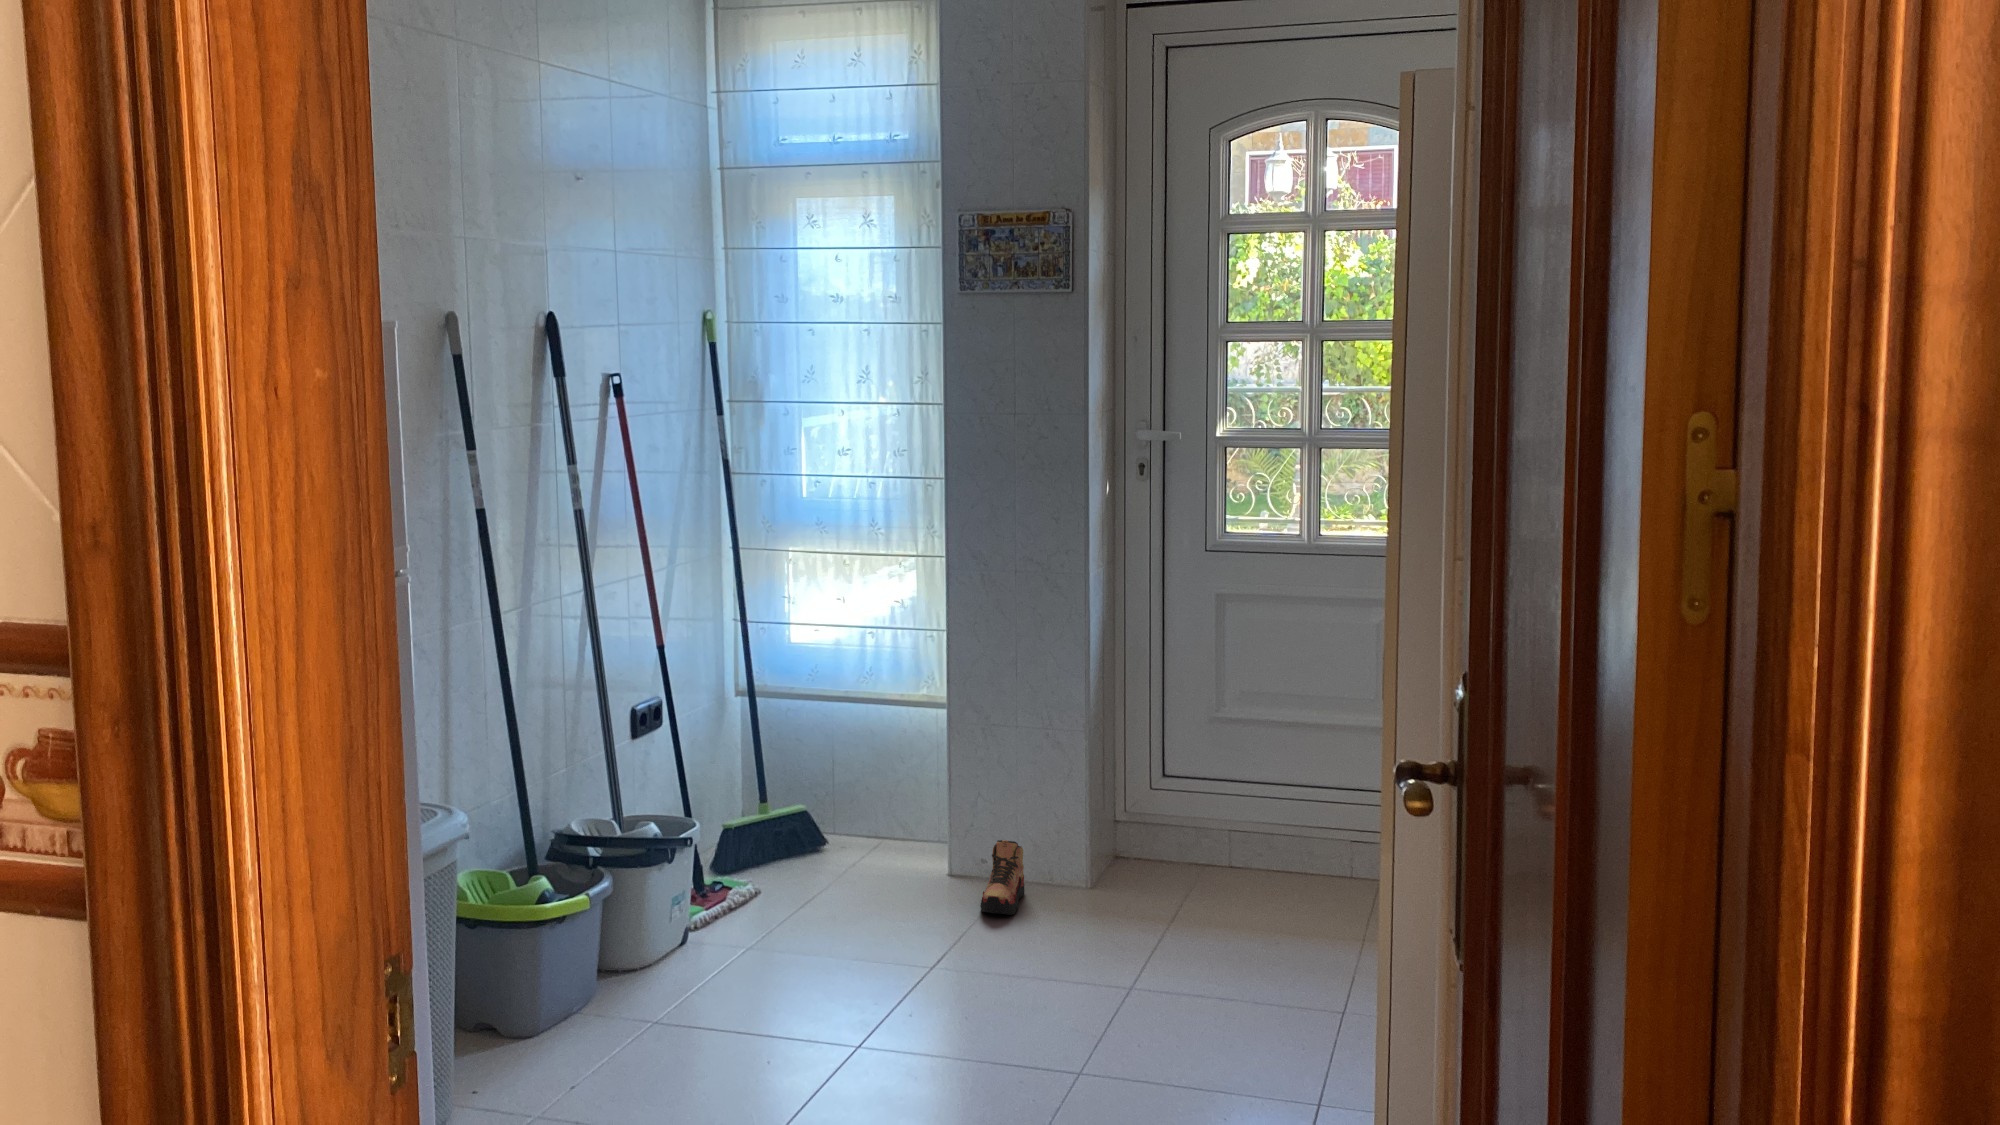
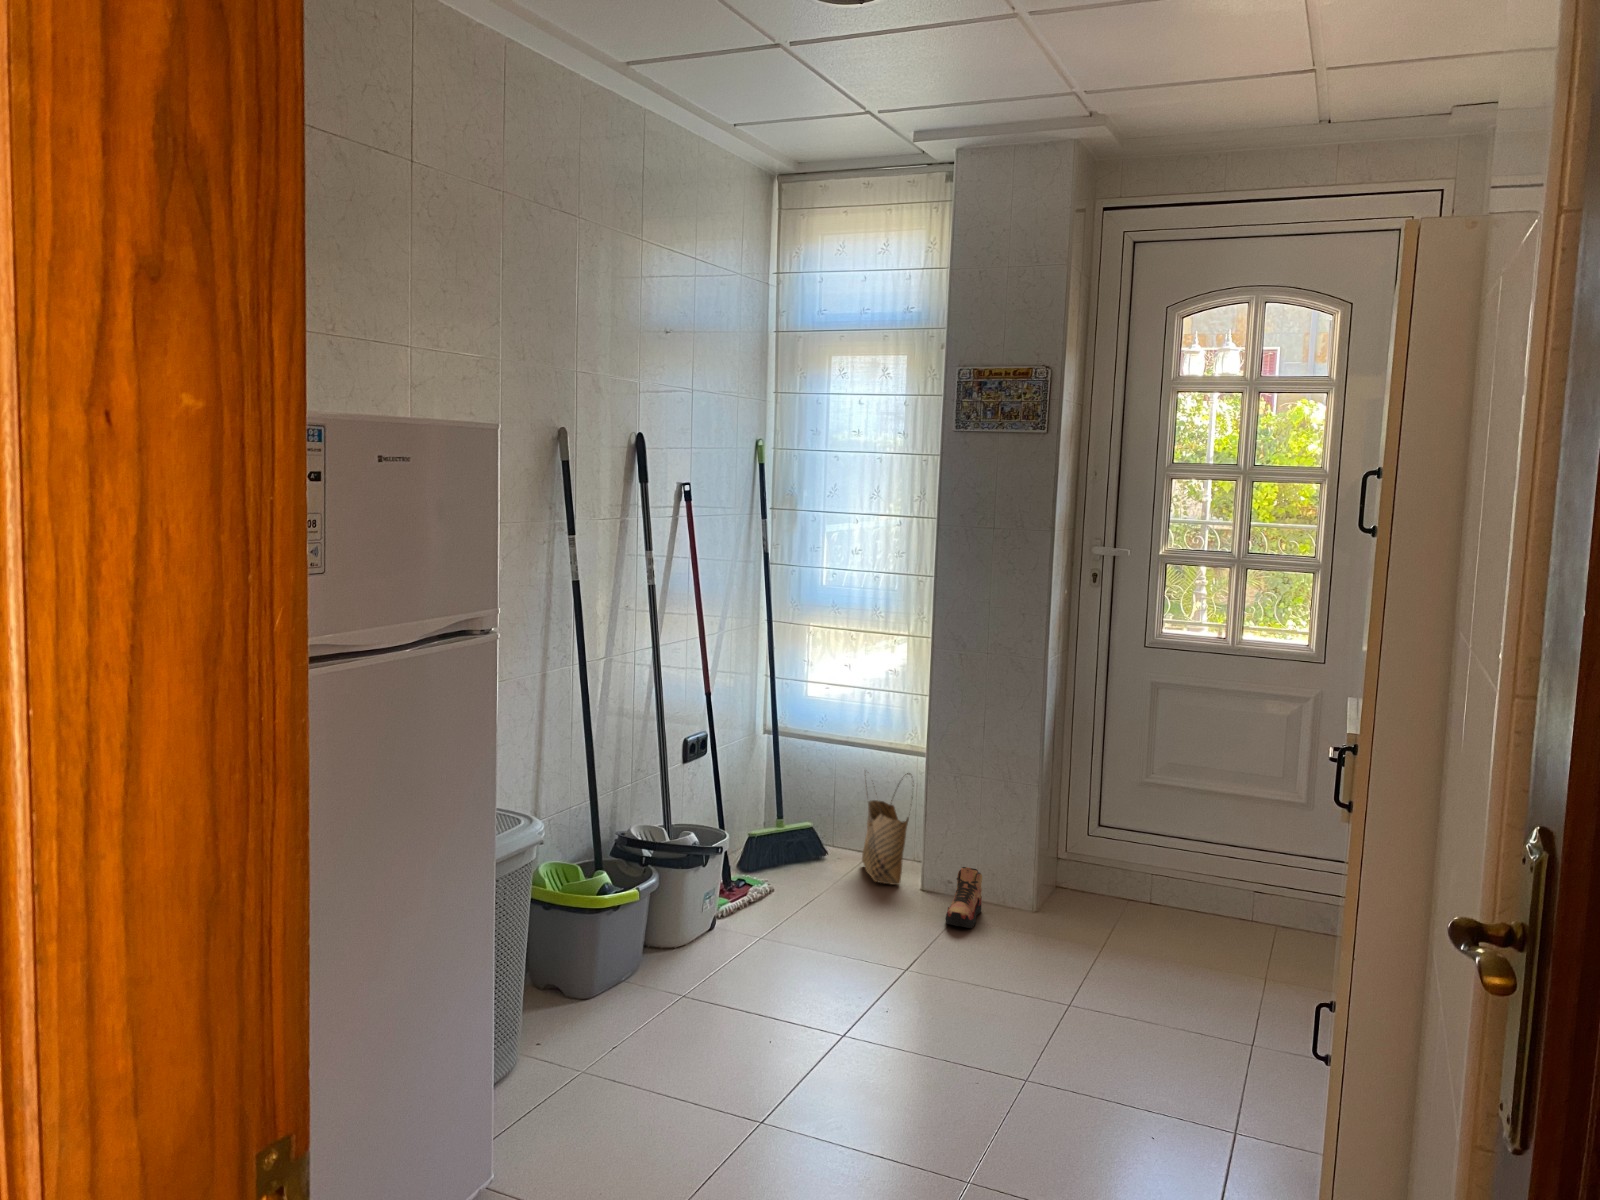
woven basket: none [869,730,932,871] -> present [862,773,910,885]

